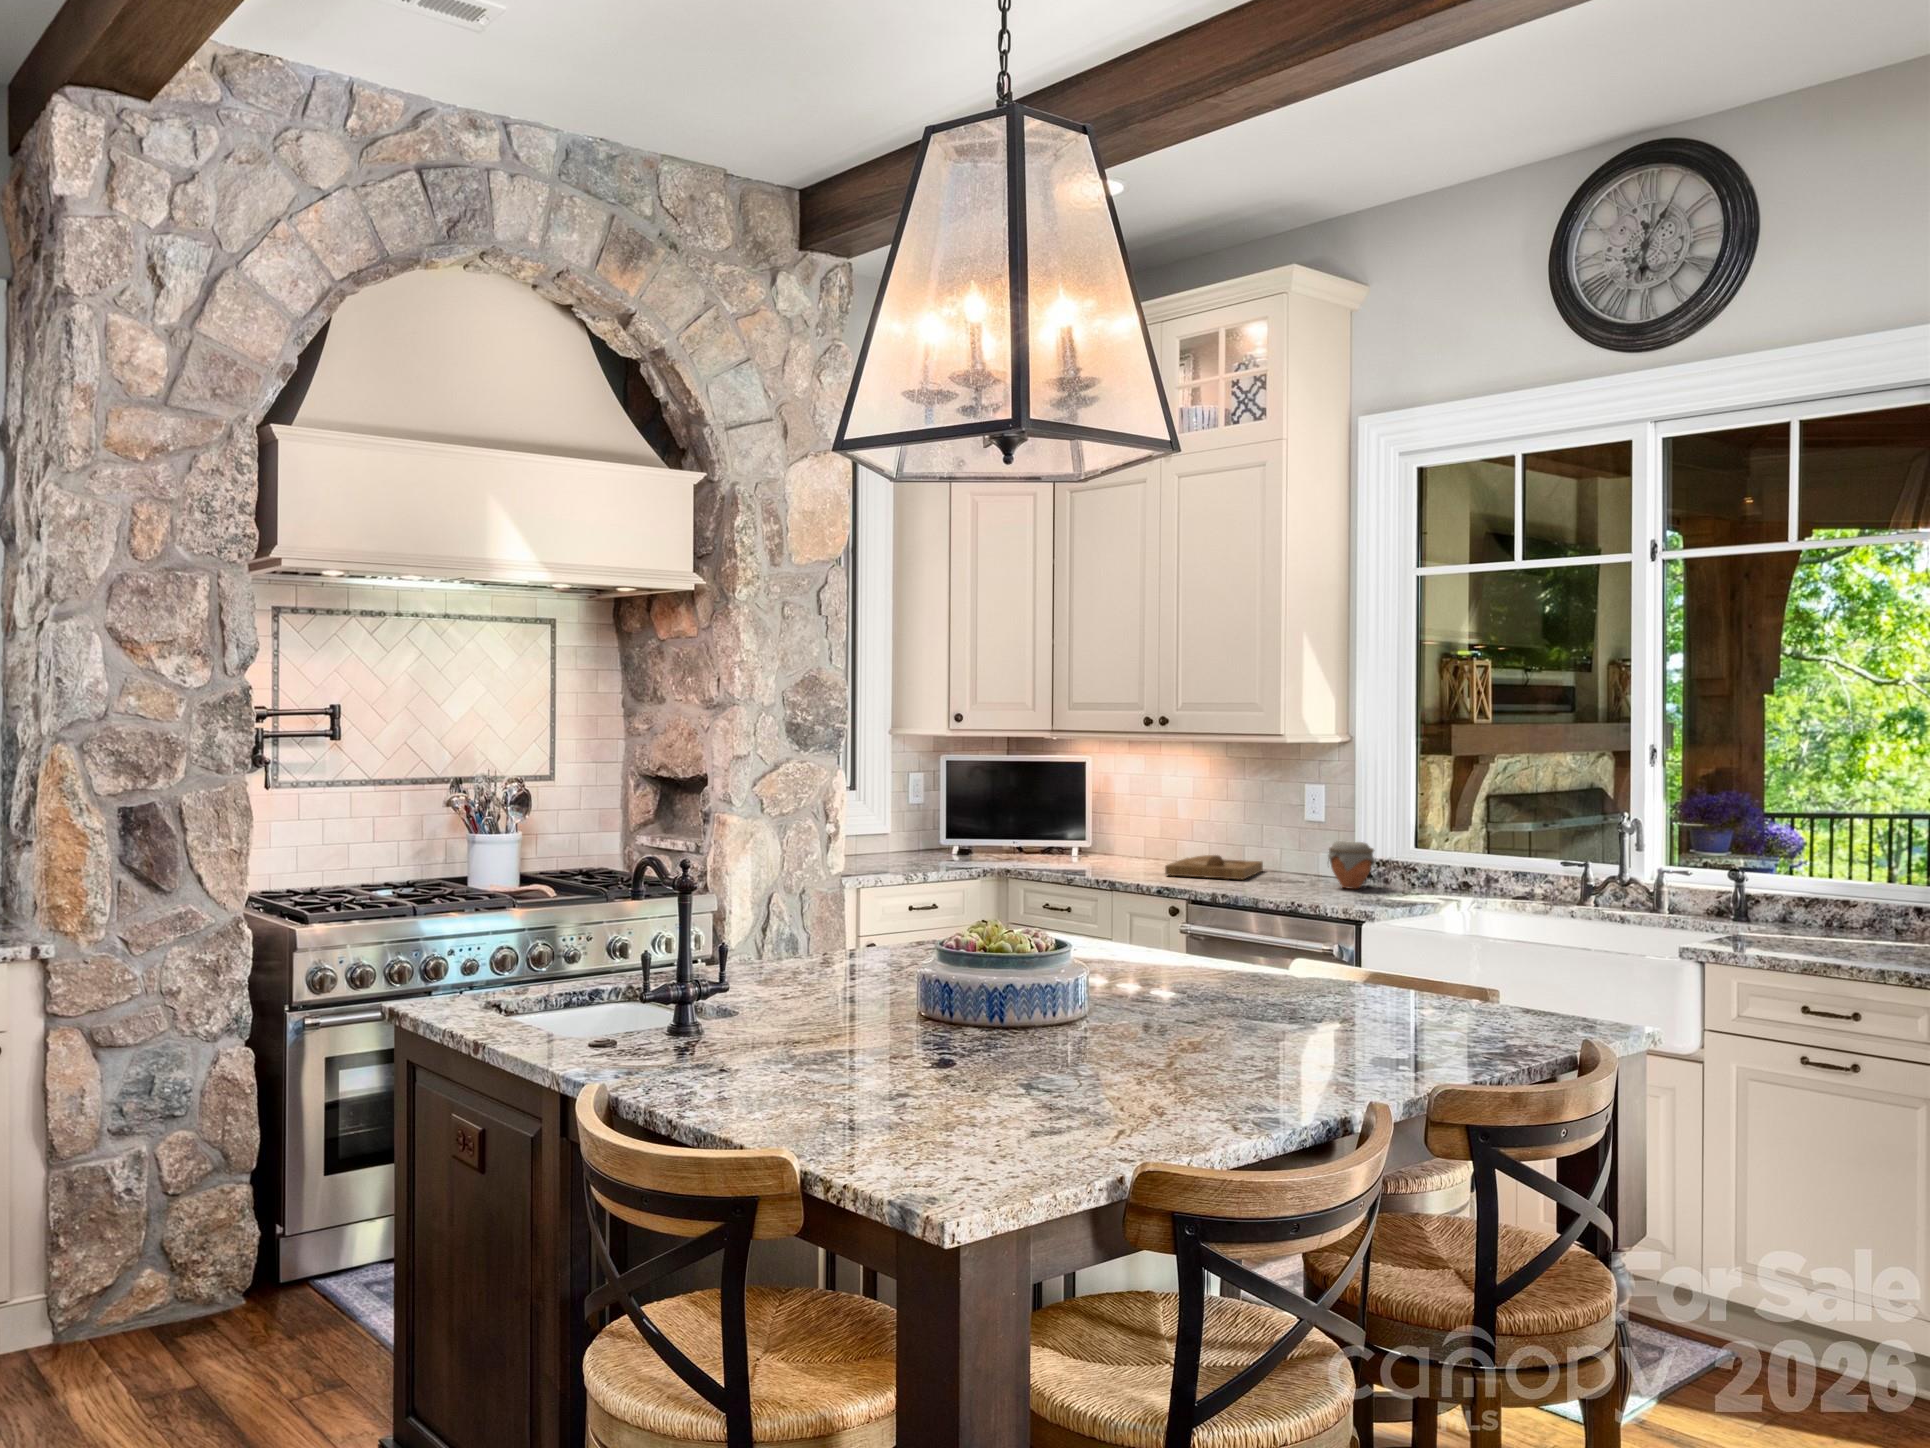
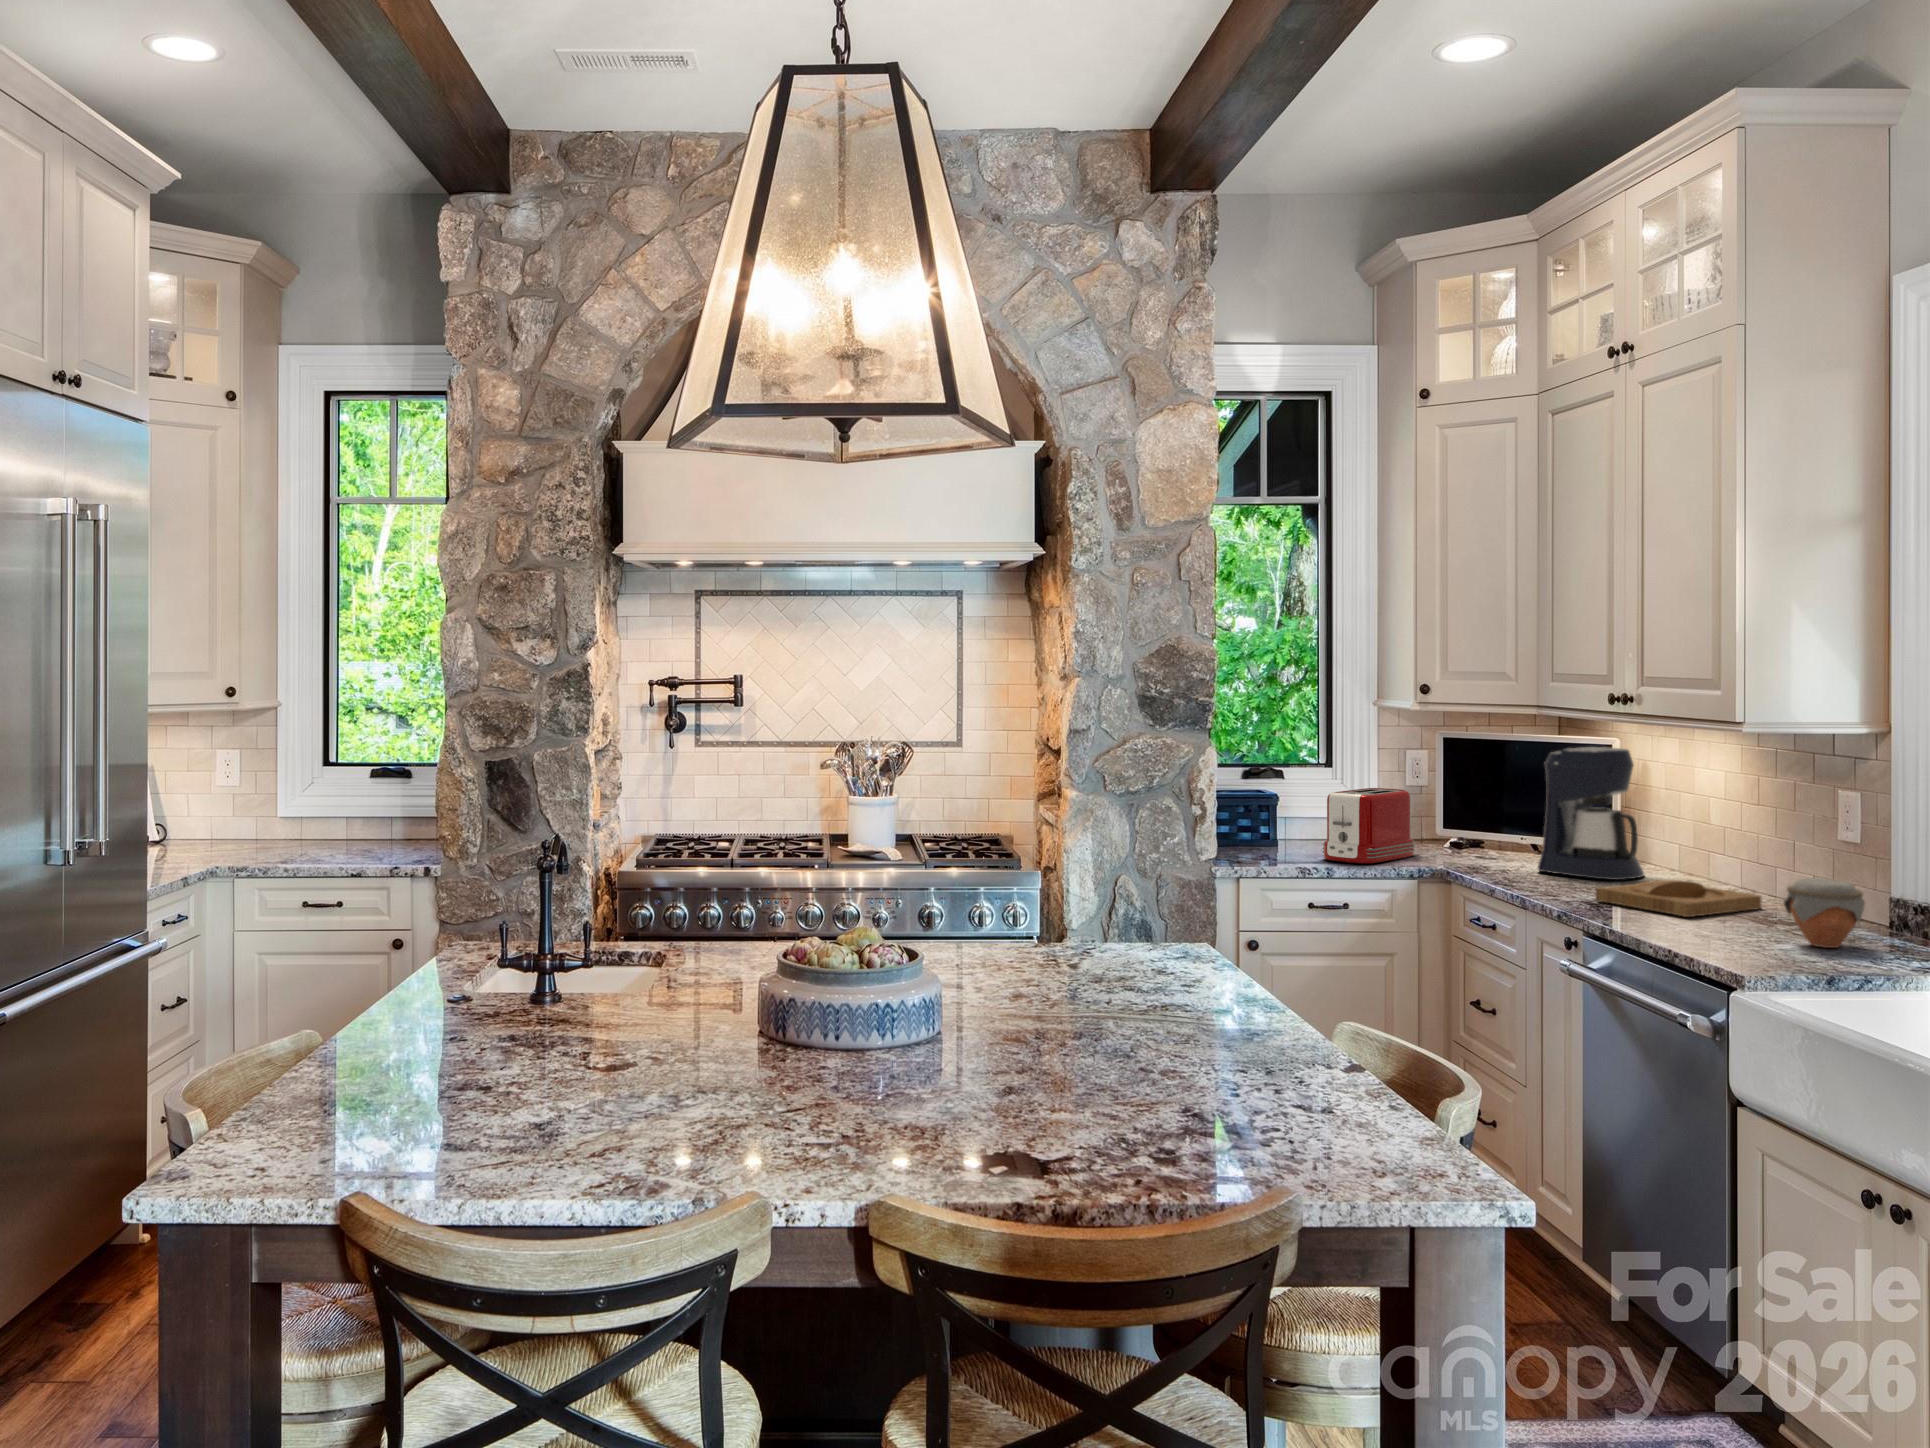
coffee maker: none [1073,759,1148,862] -> present [1538,747,1645,880]
toaster: none [903,801,962,866] -> present [1323,788,1415,864]

